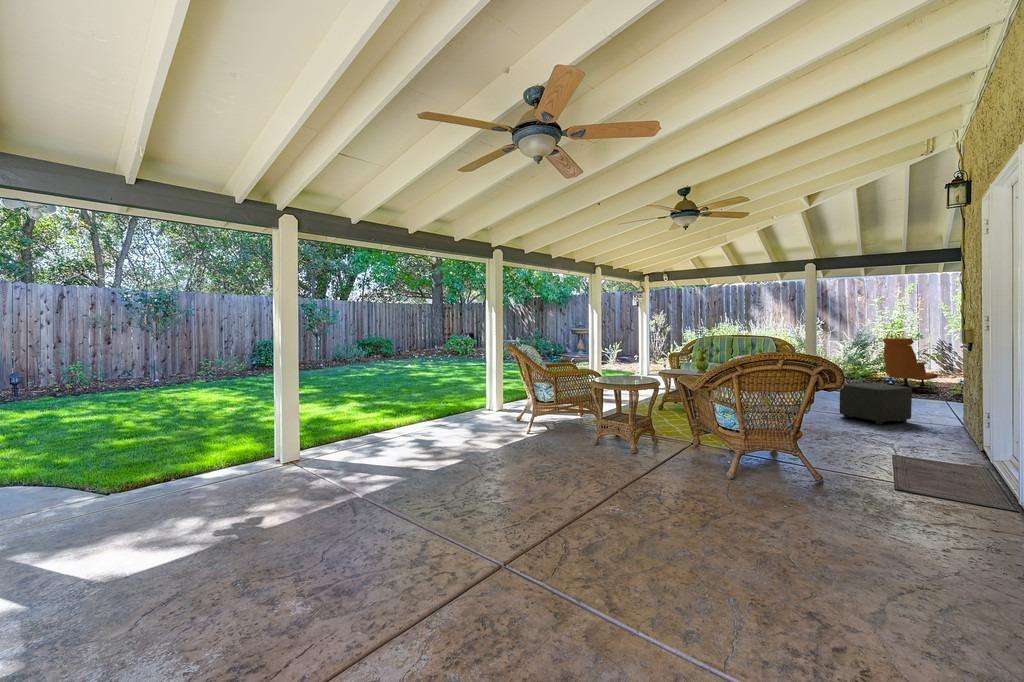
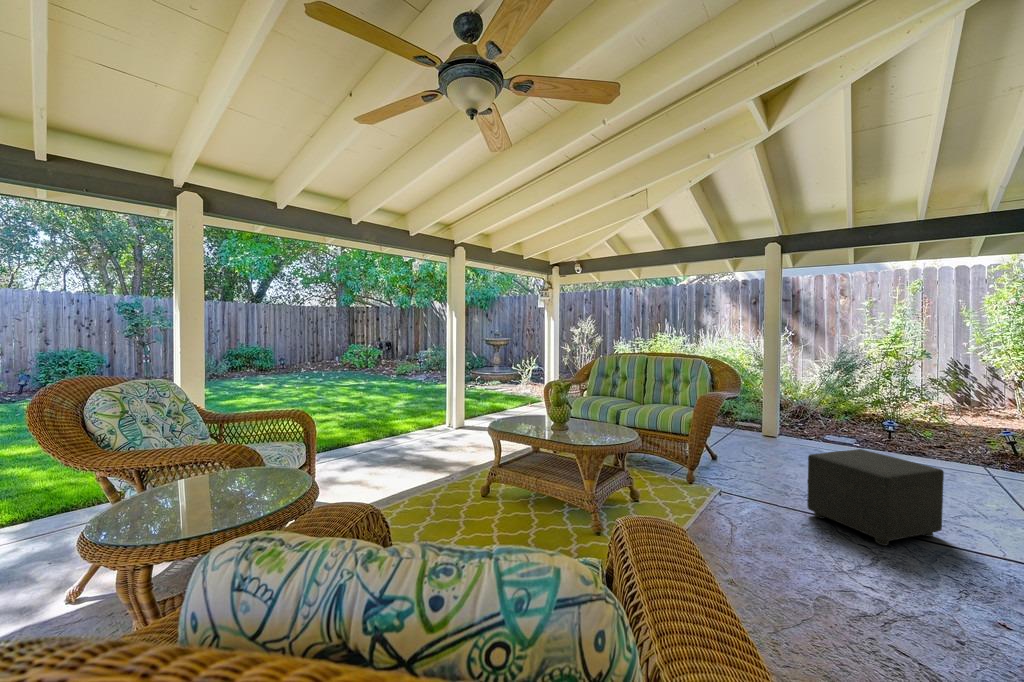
lounge chair: present [883,338,938,392] -> none [877,360,956,445]

